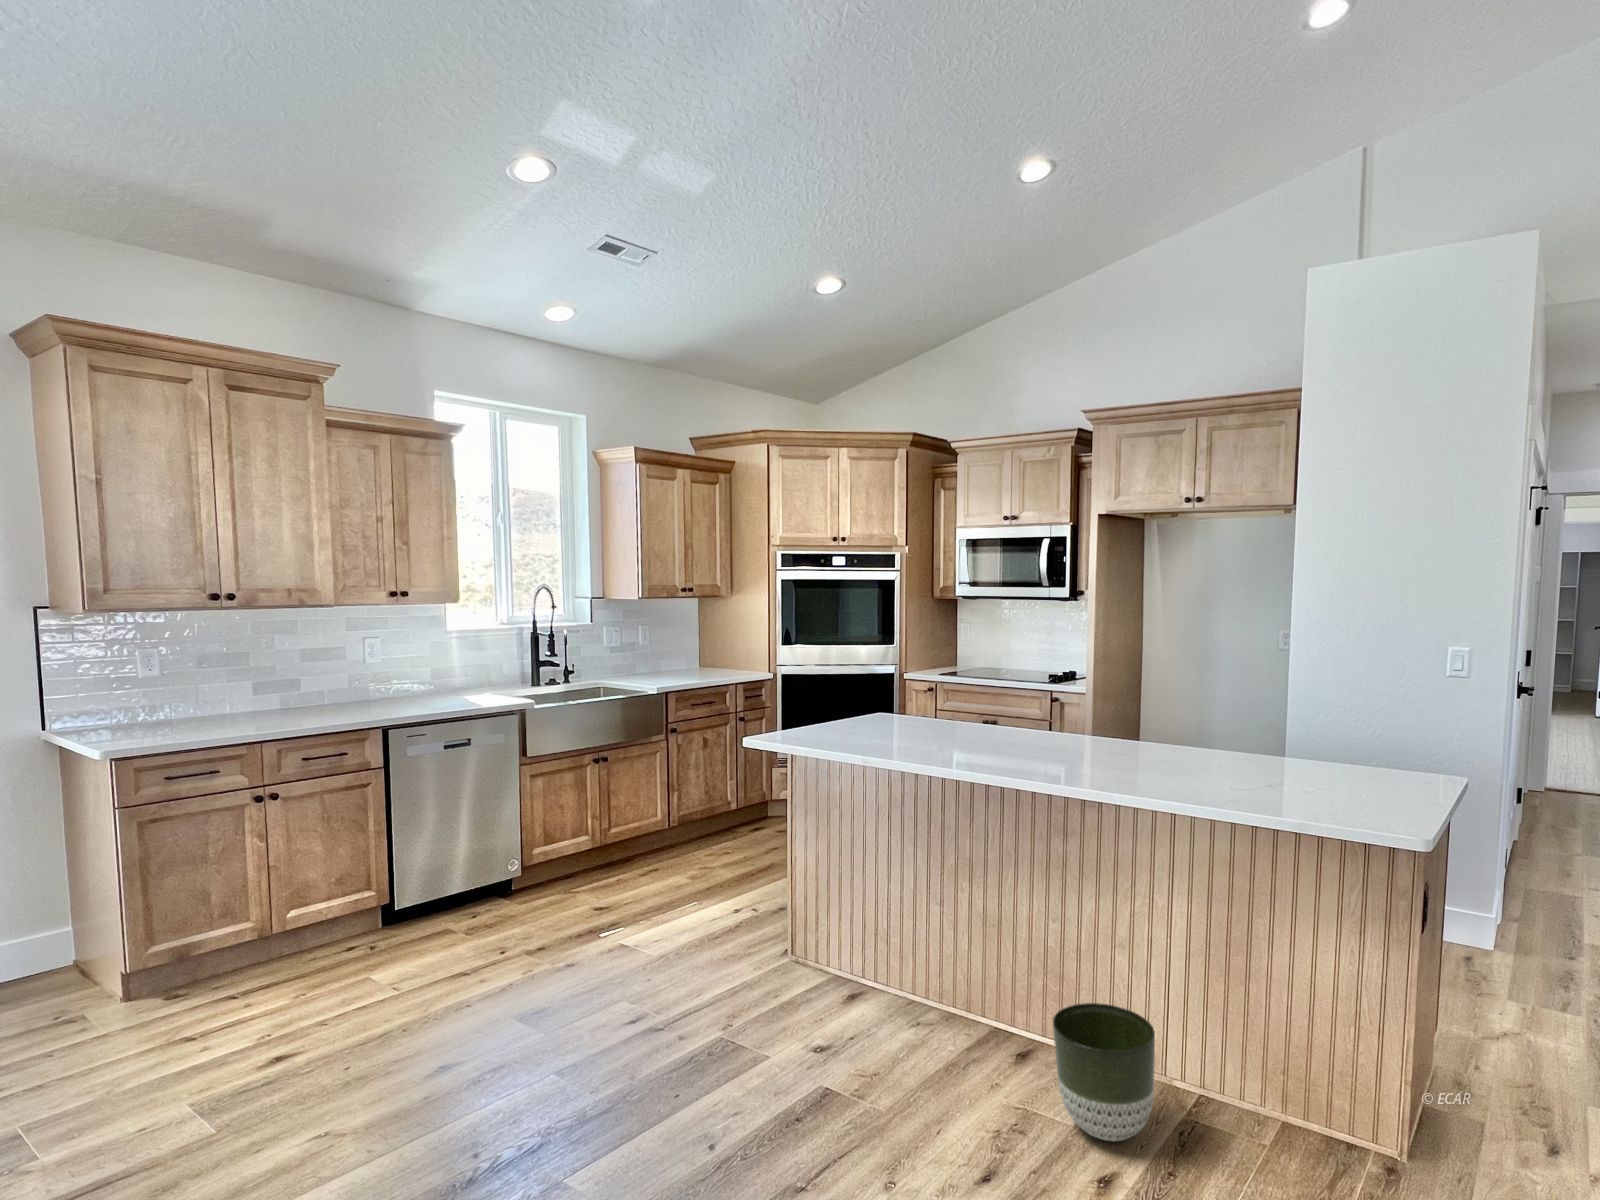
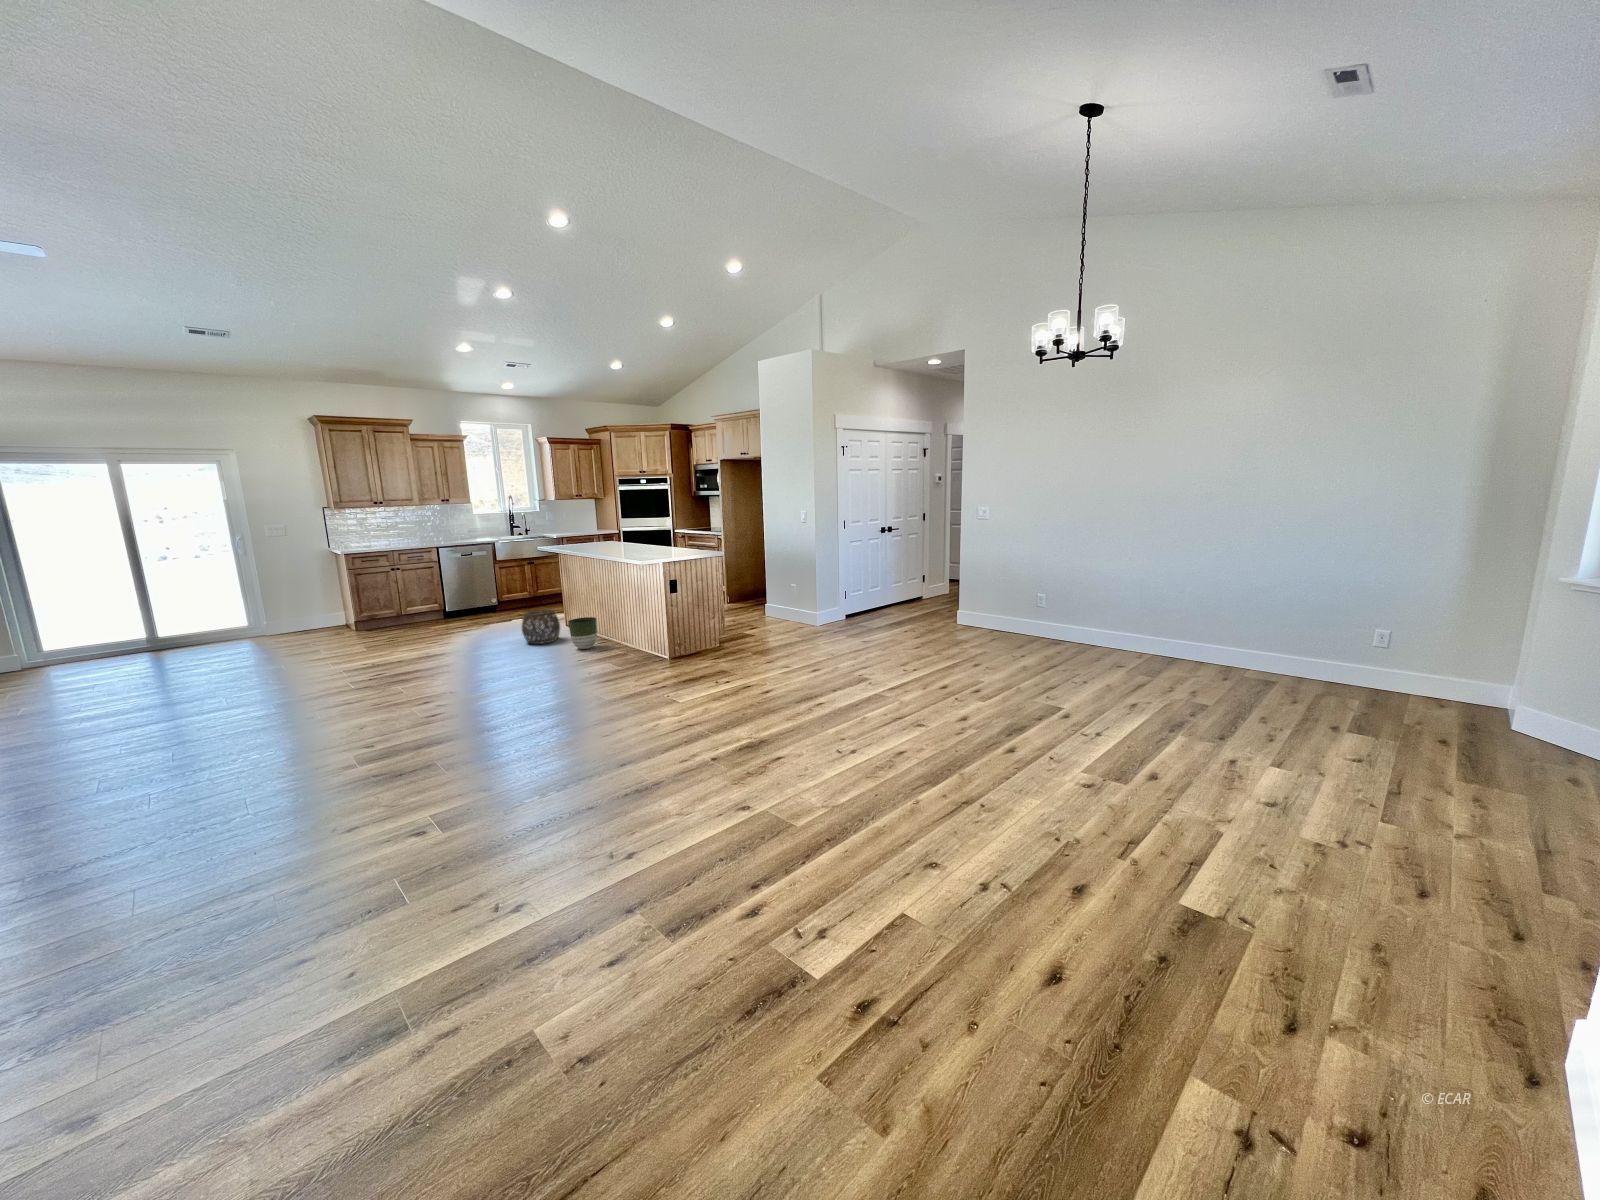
woven basket: none [814,956,940,1111] -> present [522,609,560,644]

